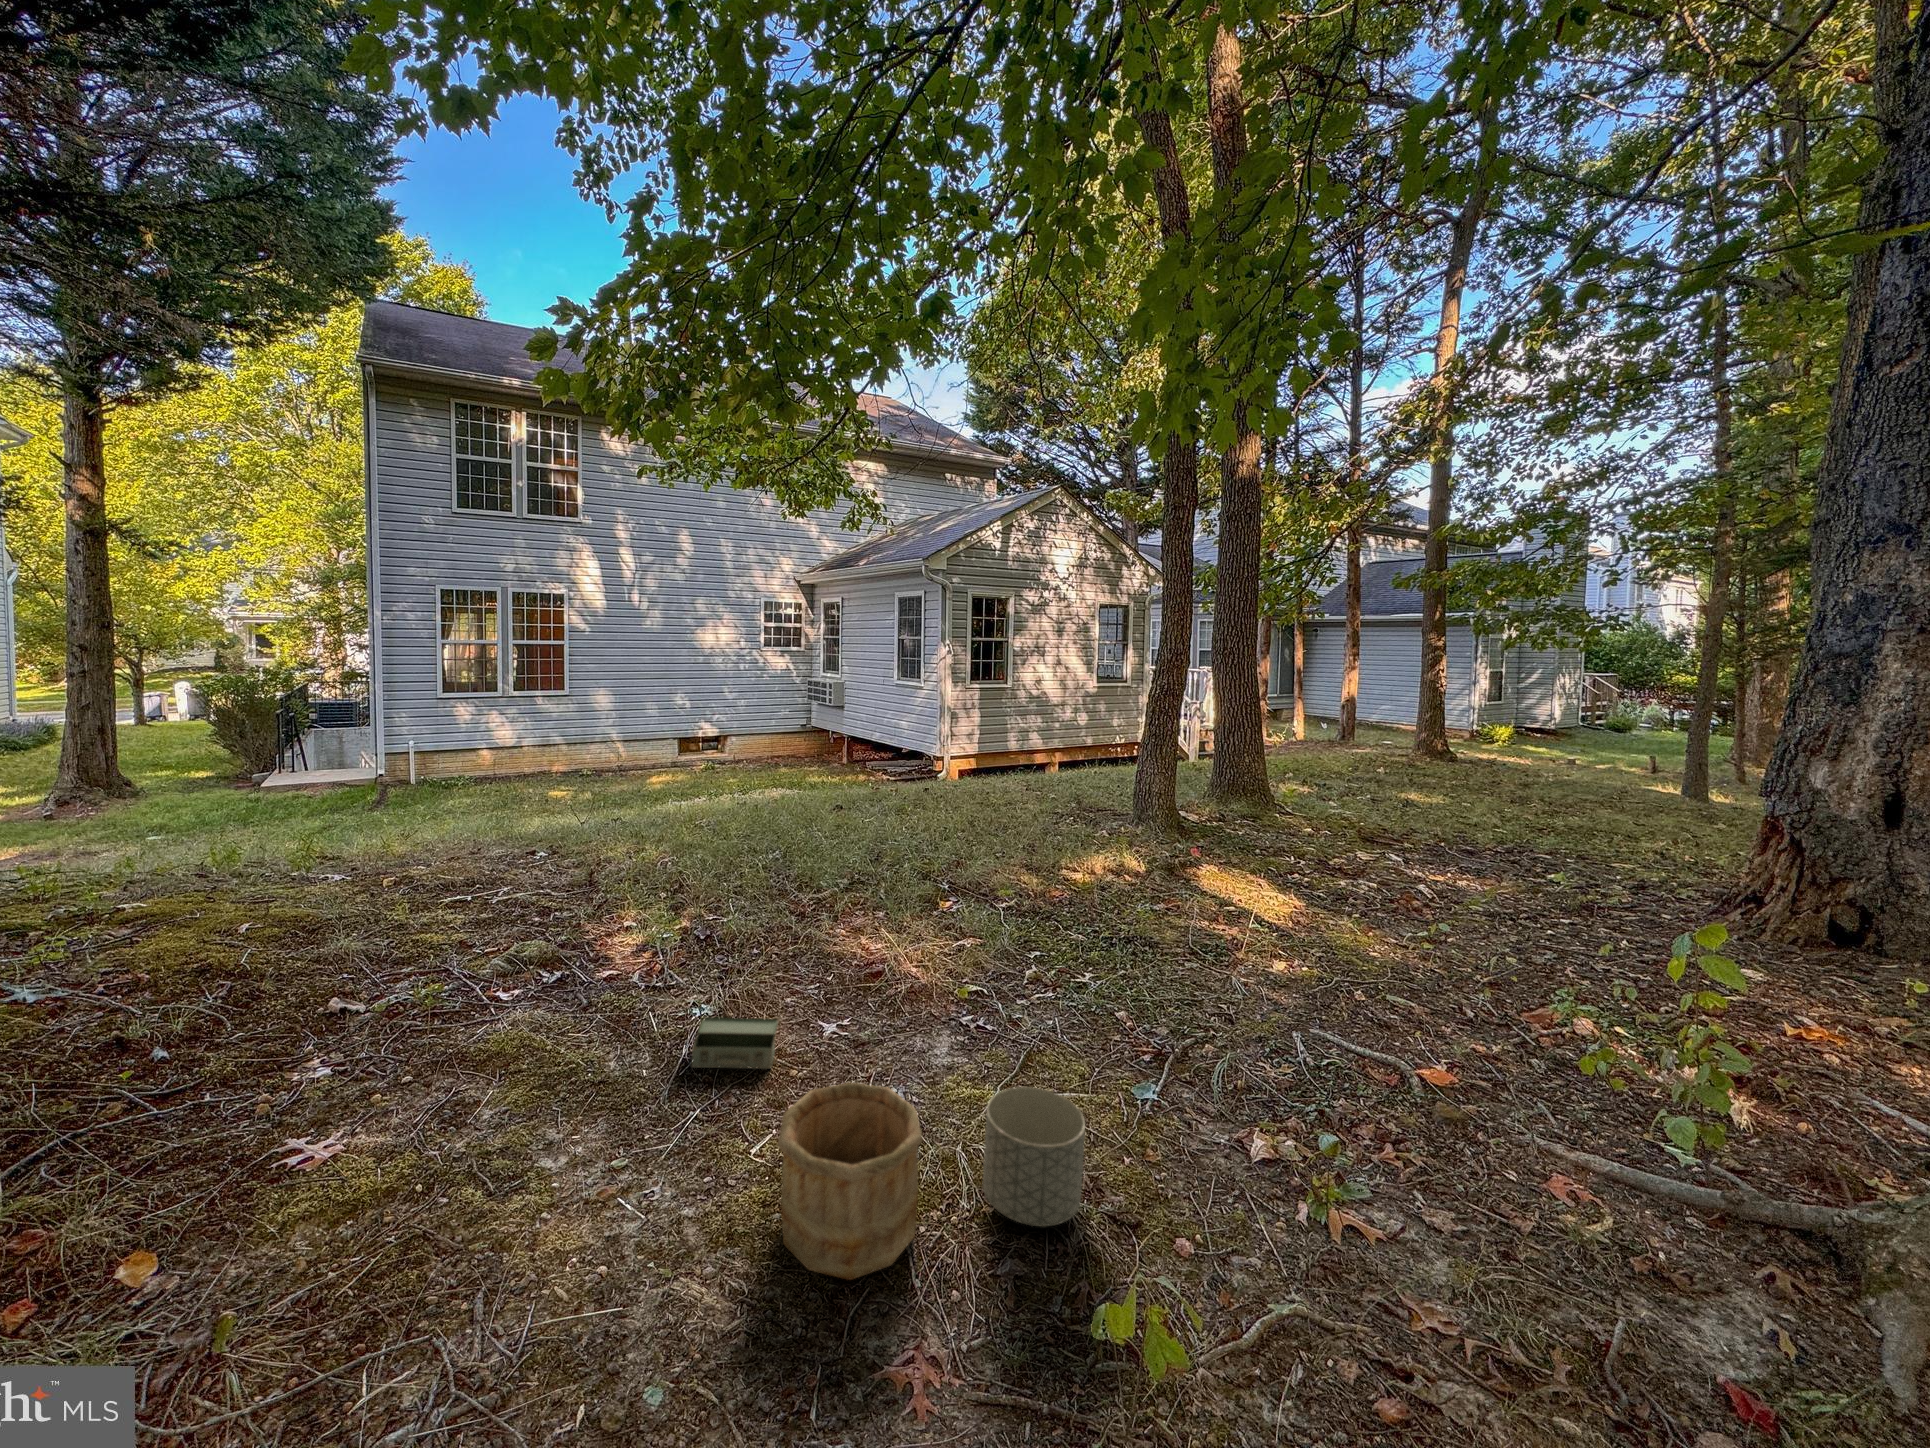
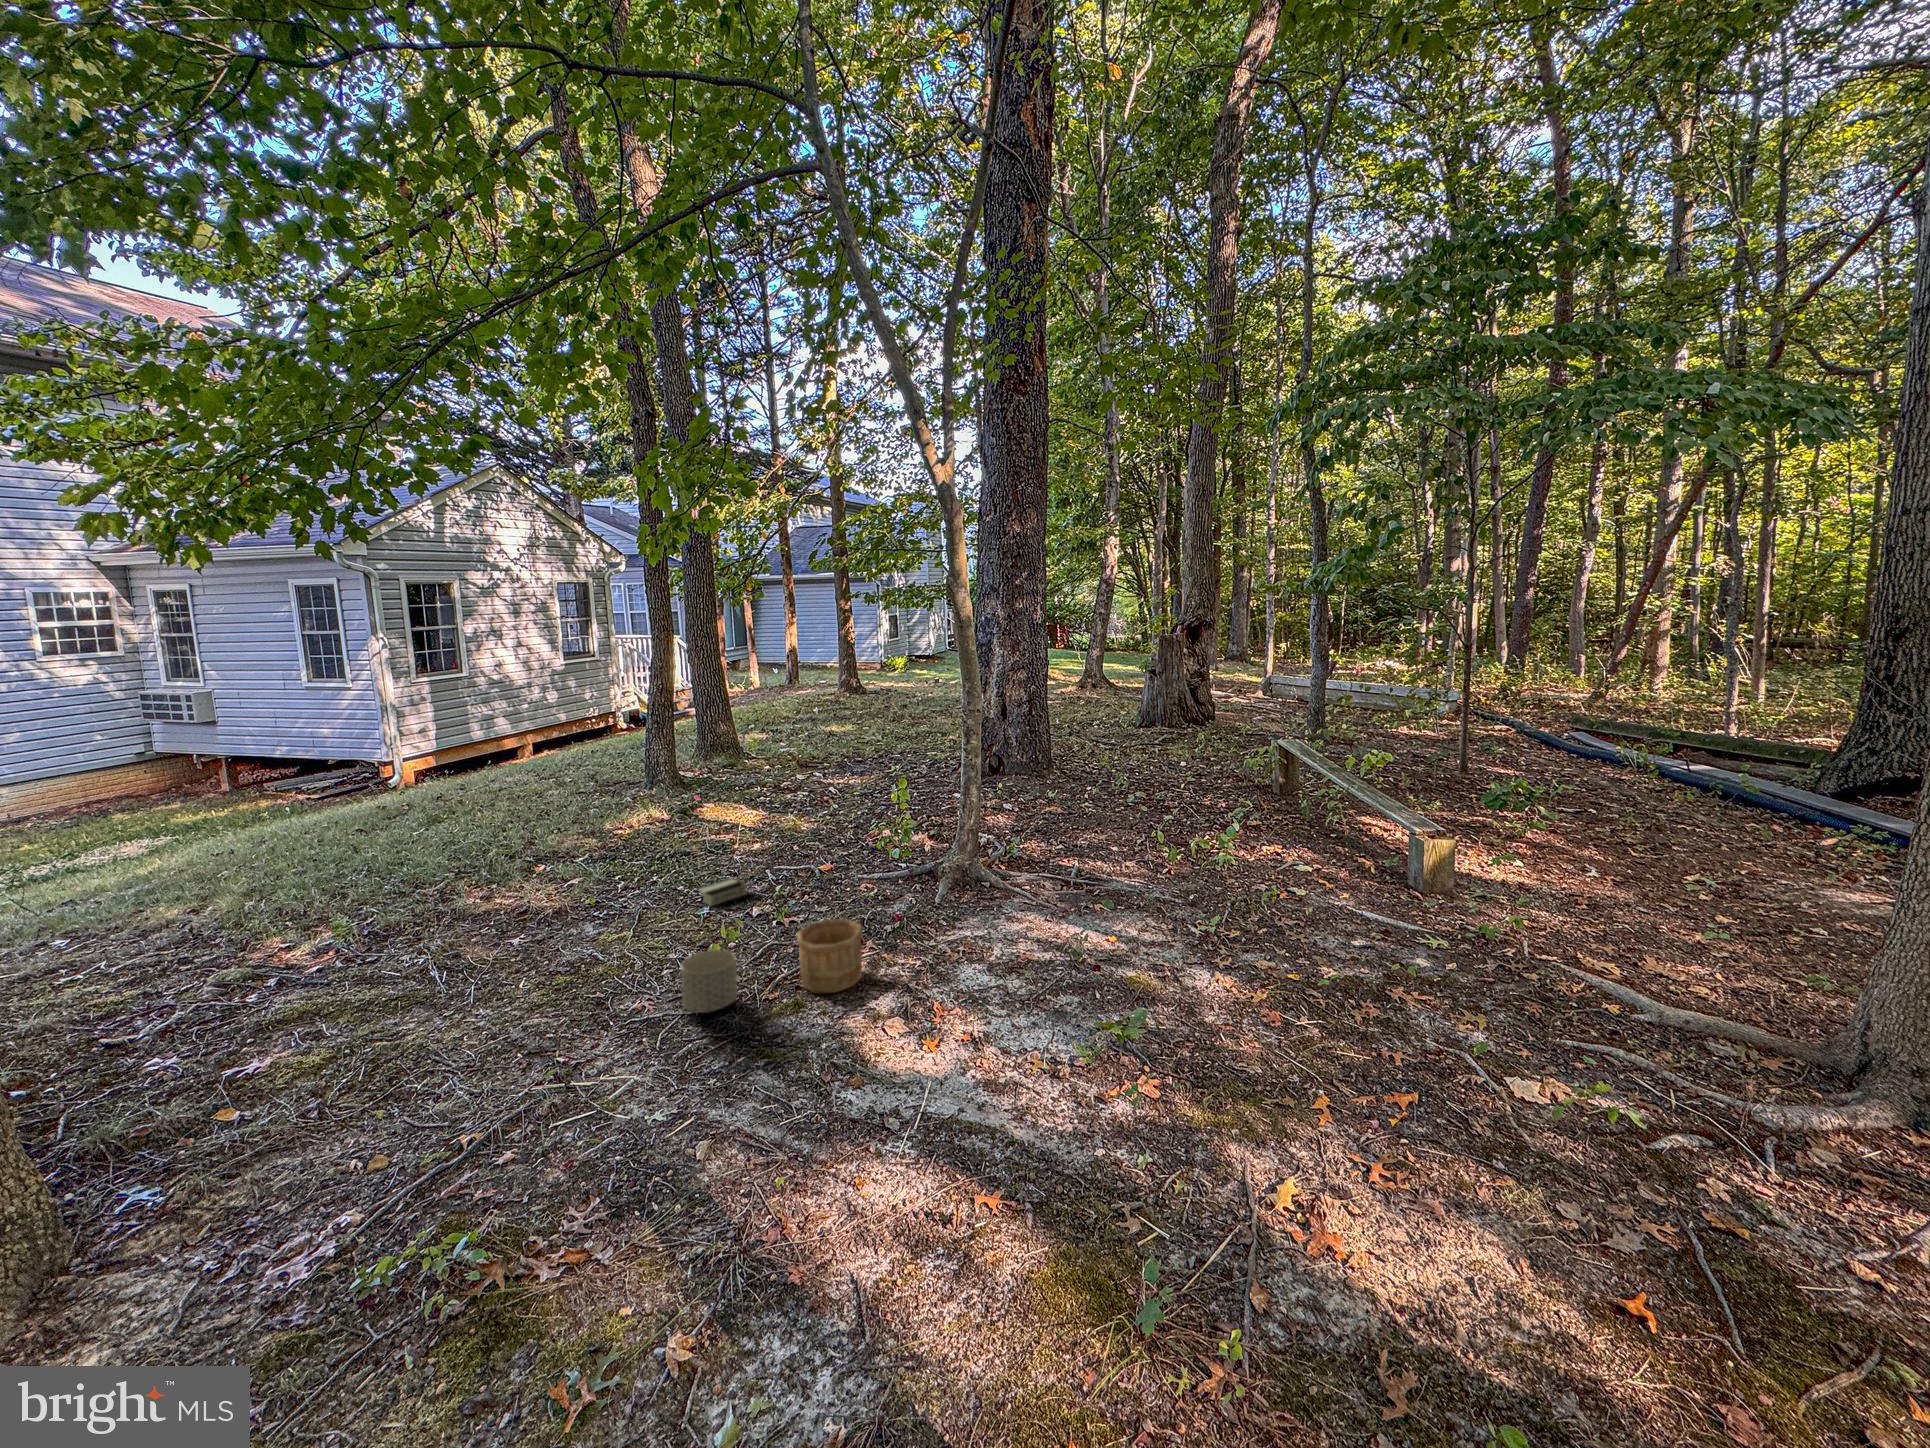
toolbox: present [692,1017,778,1069] -> present [697,878,747,906]
wooden bucket: present [778,1083,923,1280] -> present [797,919,863,993]

